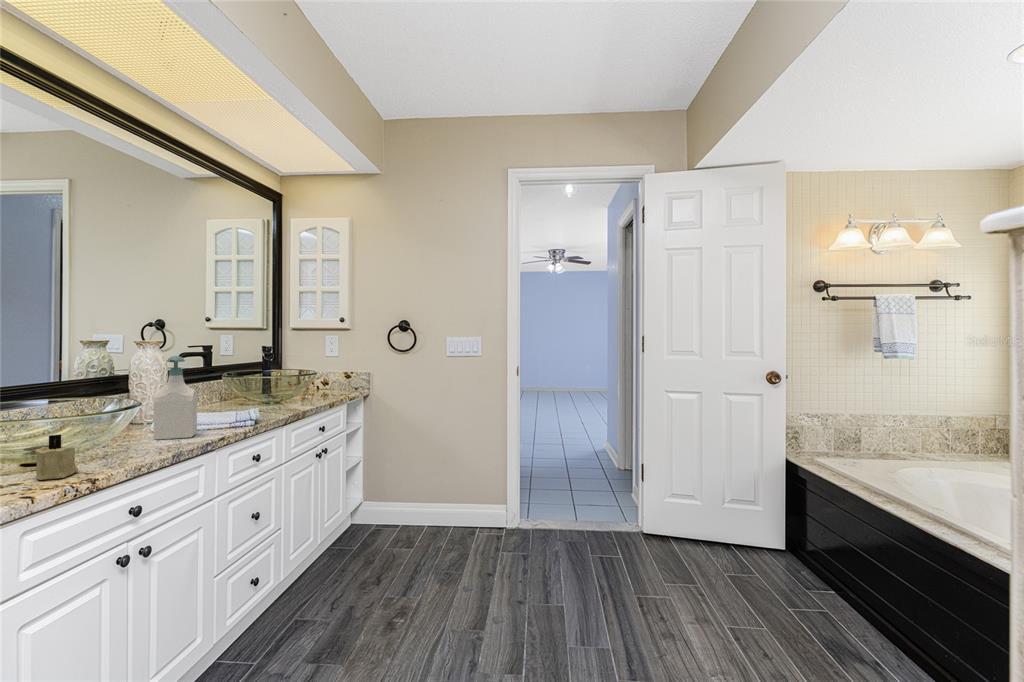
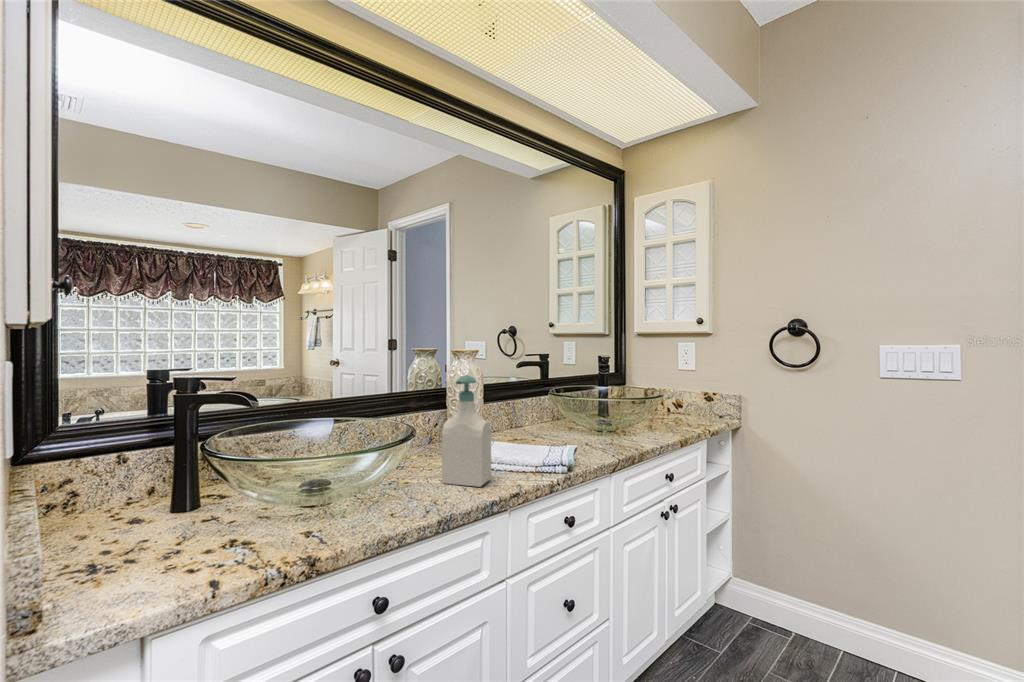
candle: present [35,435,78,480] -> none [274,482,321,545]

